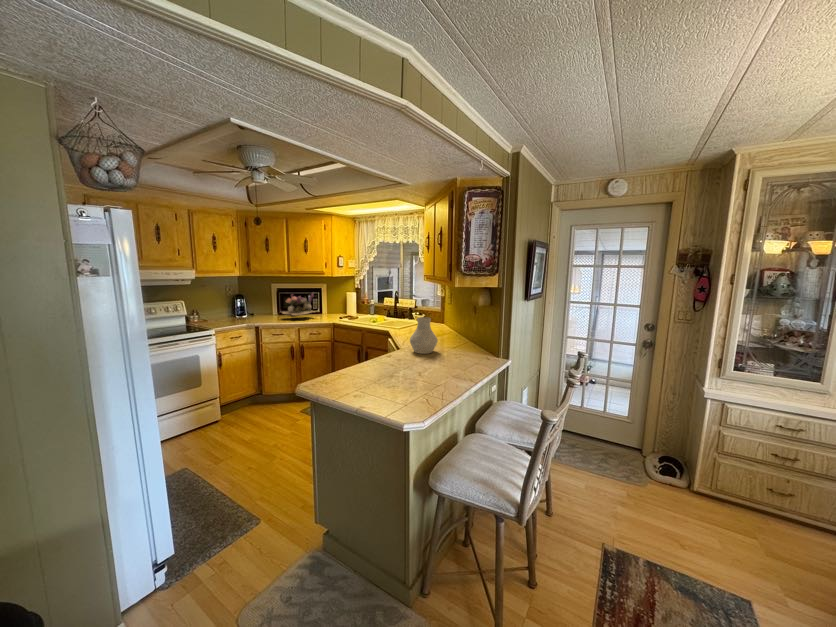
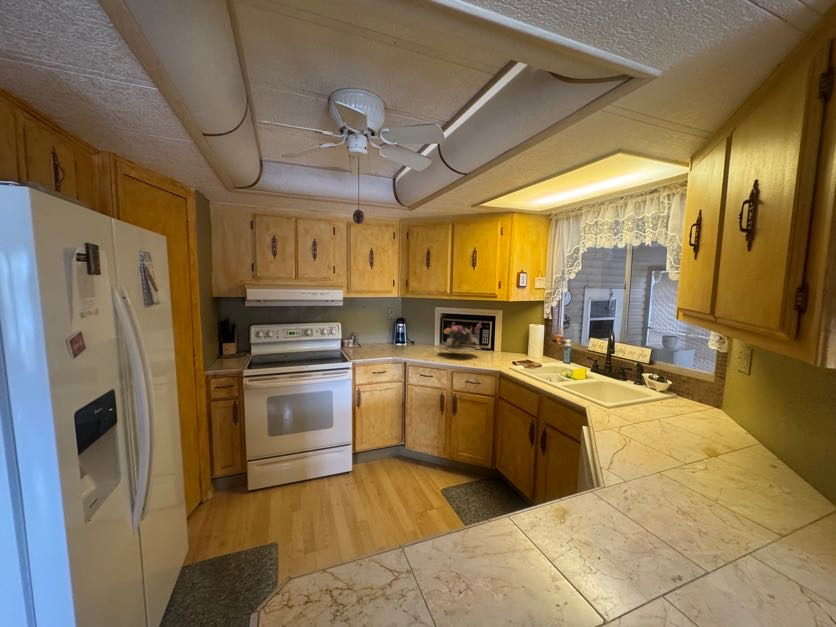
vase: present [410,317,438,354] -> none [626,437,732,565]

